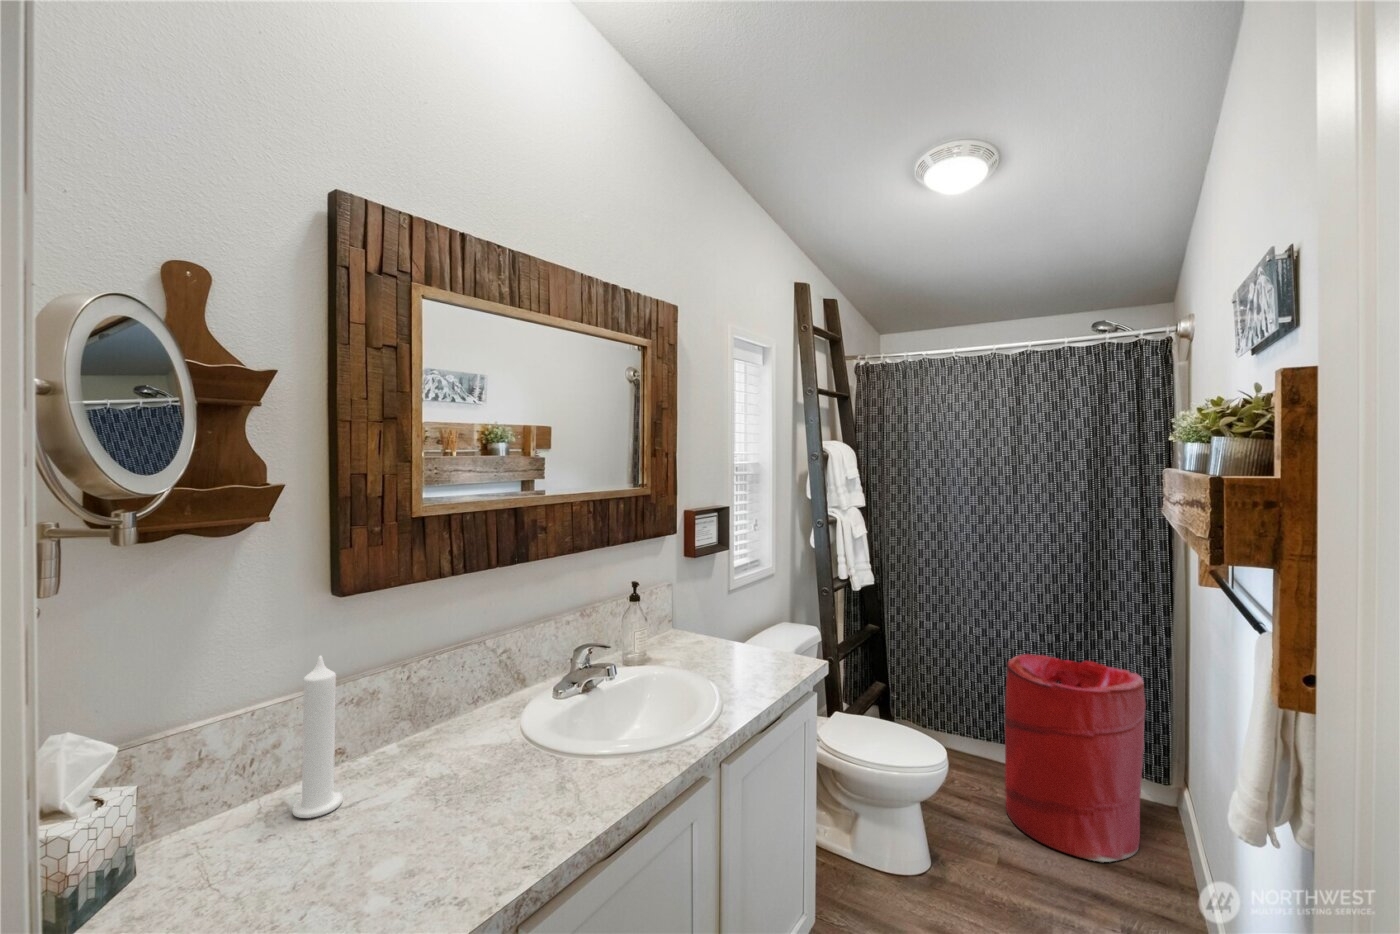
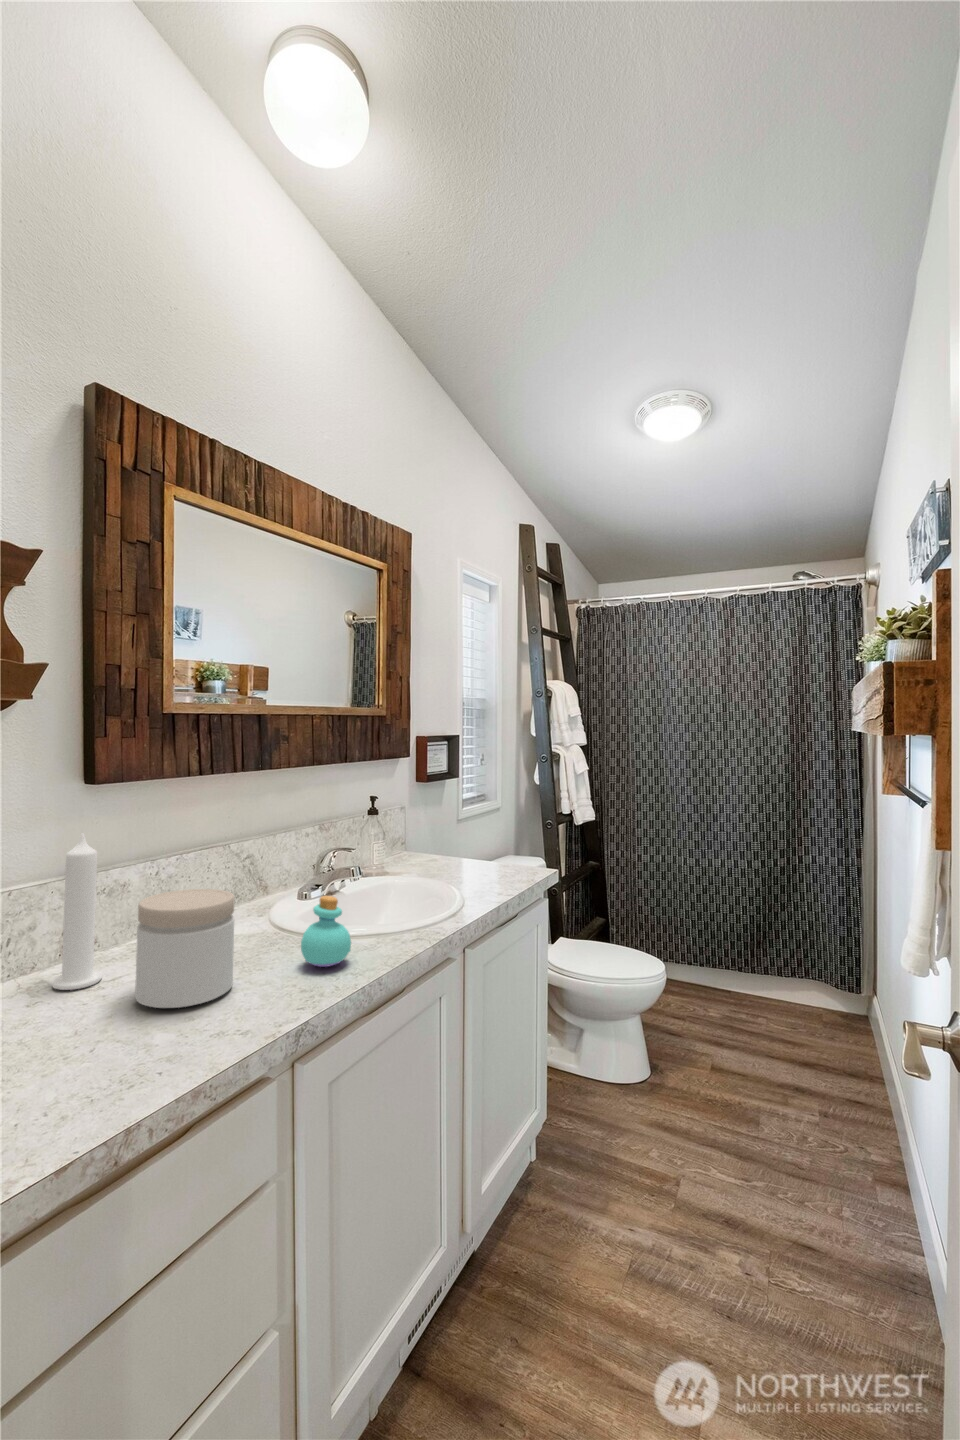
laundry hamper: present [1005,654,1146,862] -> none [718,880,841,1064]
jar: none [364,715,466,856] -> present [135,889,235,1008]
perfume bottle: none [539,722,592,801] -> present [301,896,351,967]

